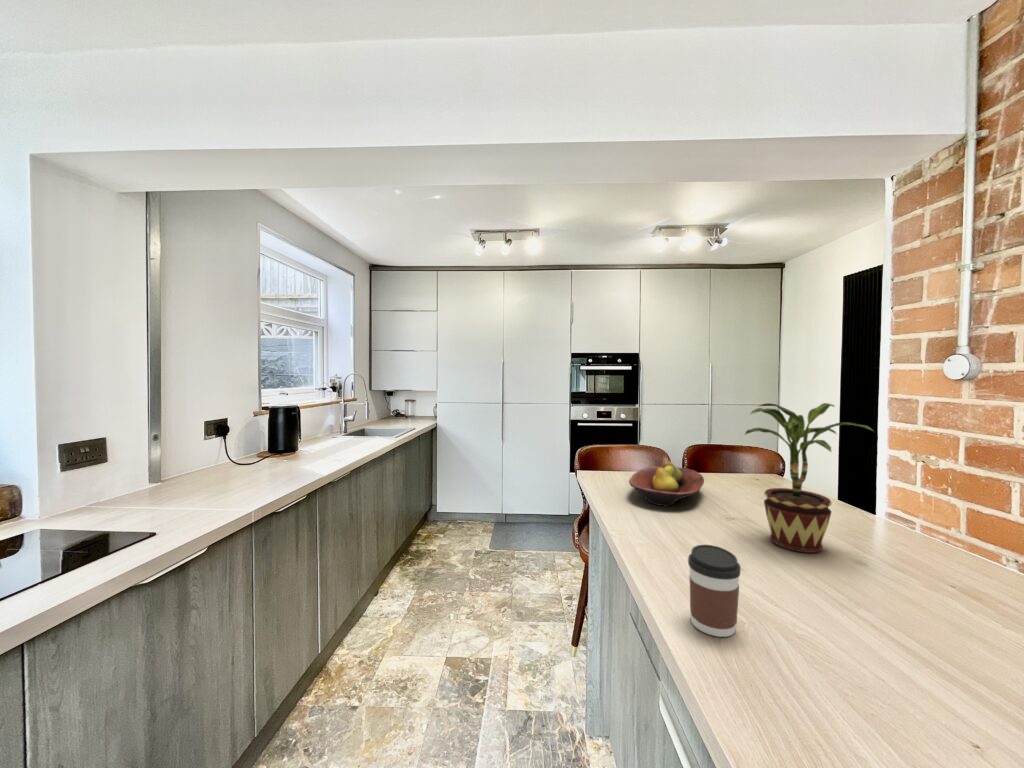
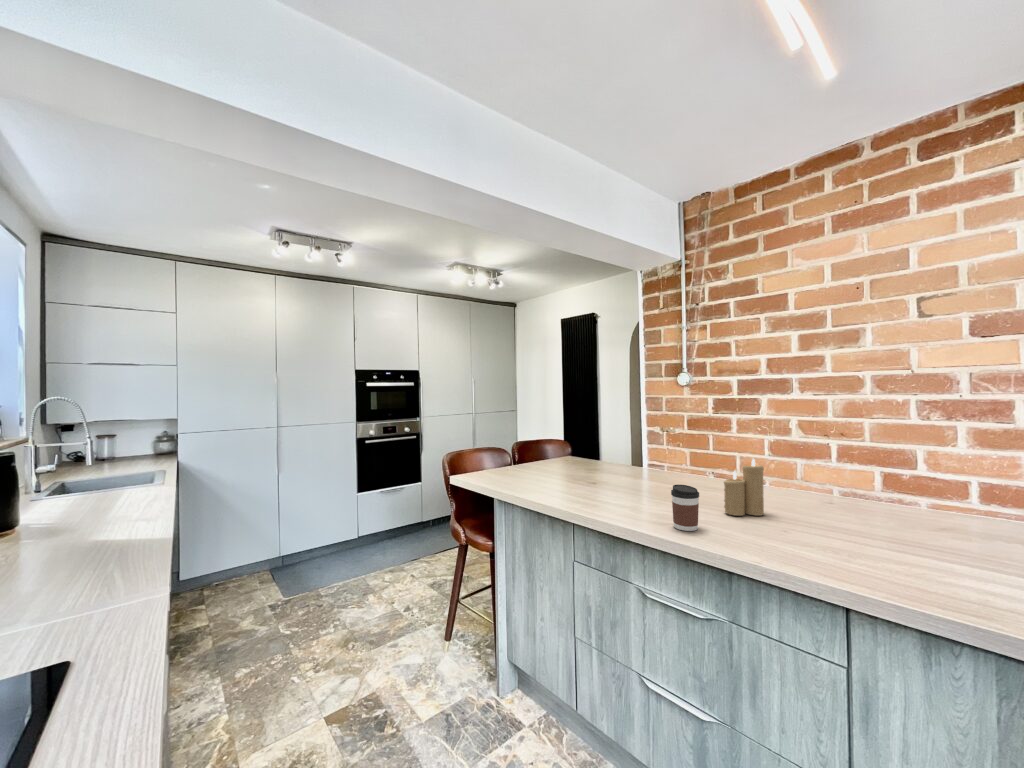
potted plant: present [745,403,872,553] -> none [617,402,686,490]
fruit bowl: present [629,461,704,506] -> none [522,454,579,485]
candle: none [851,542,970,678] -> present [724,459,764,516]

